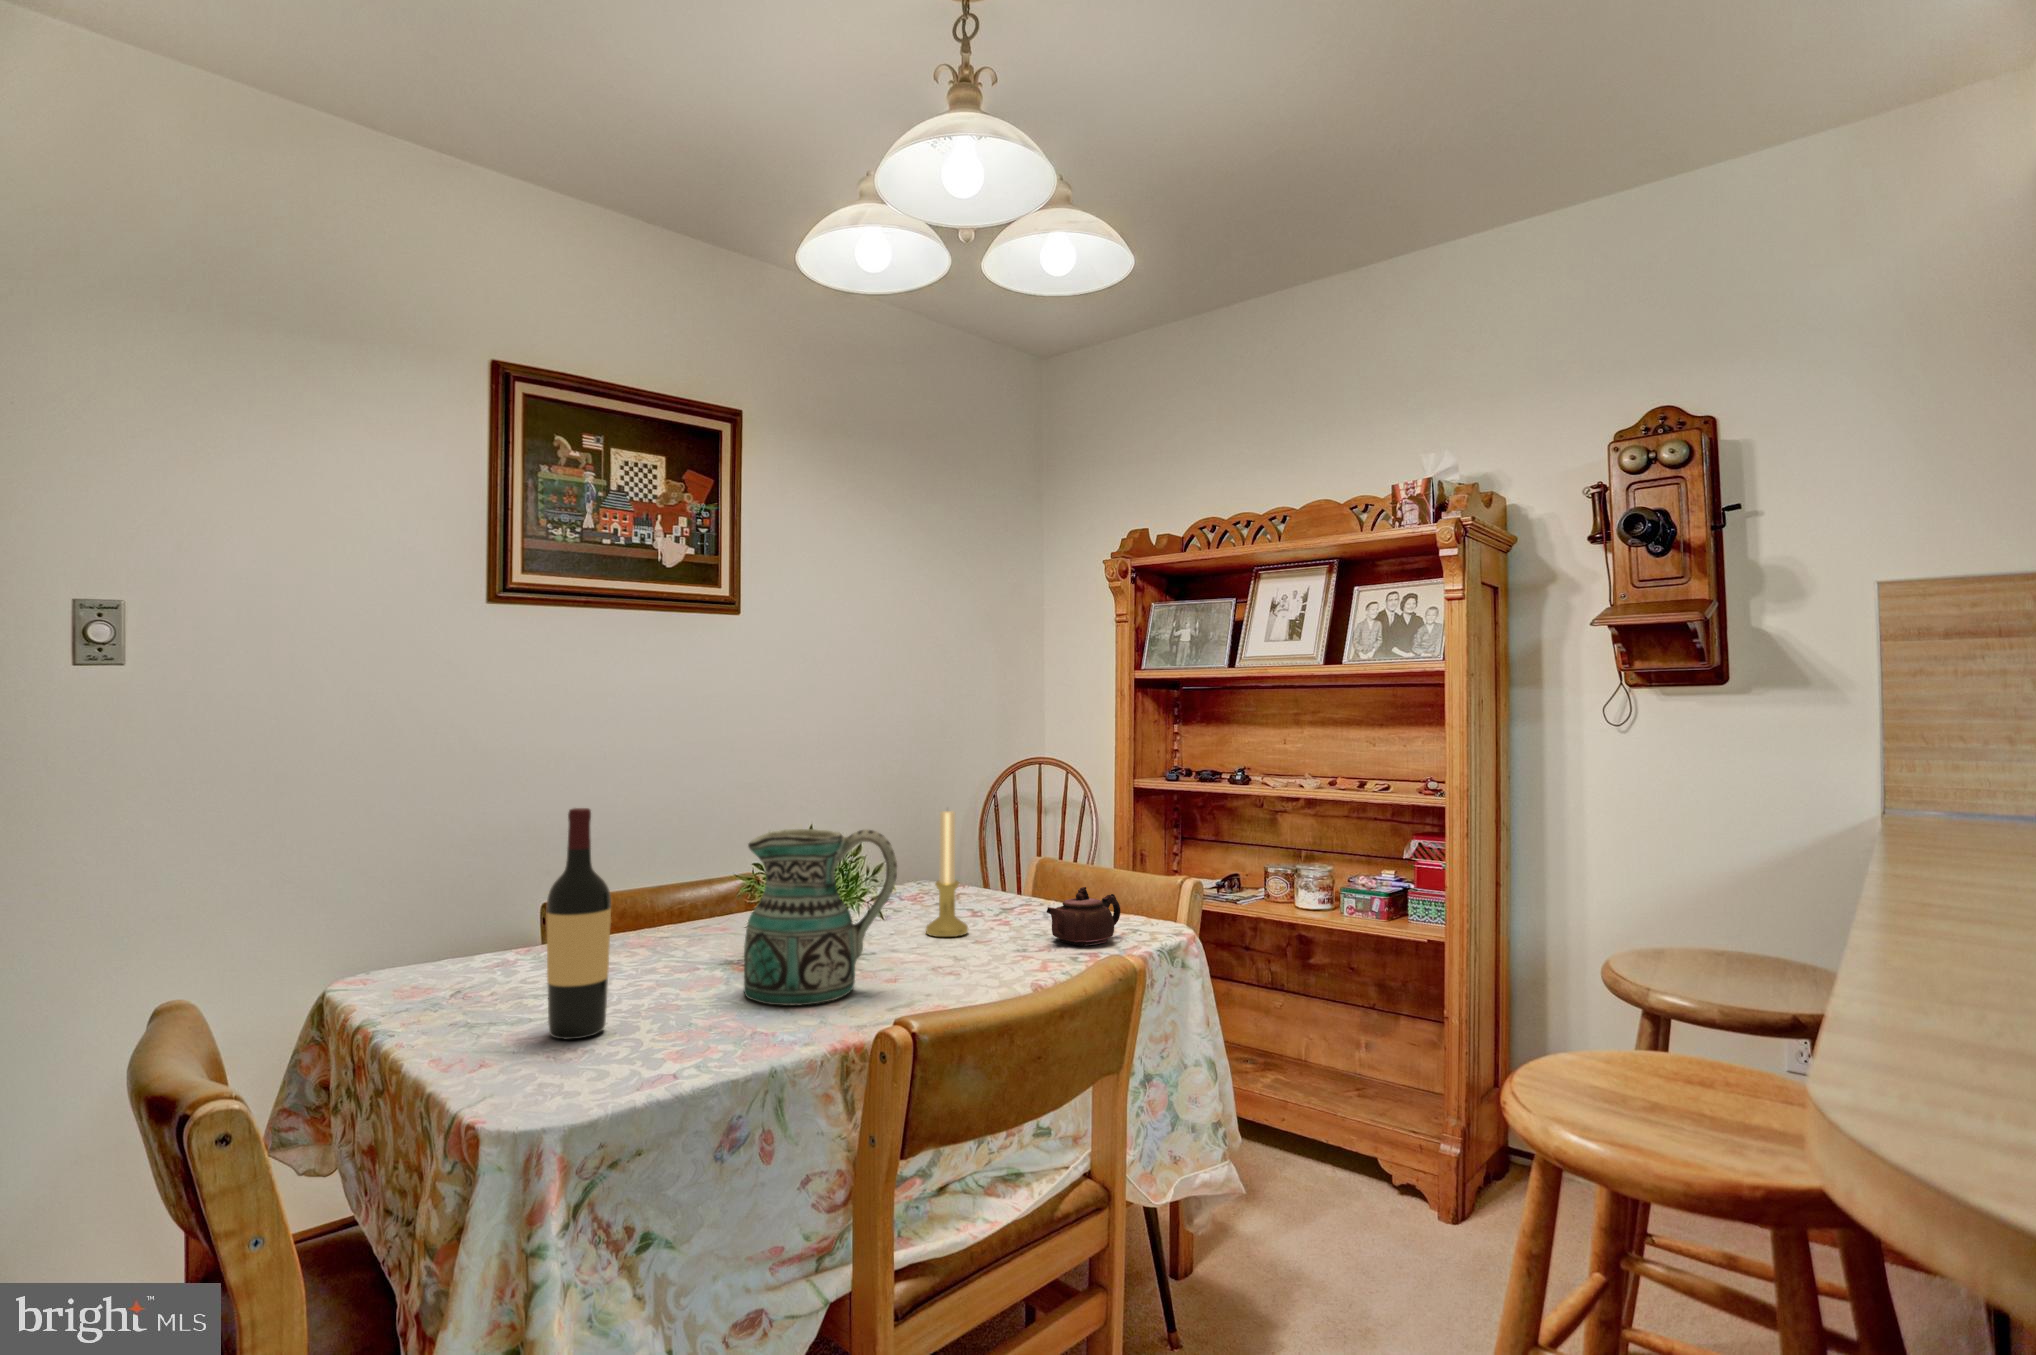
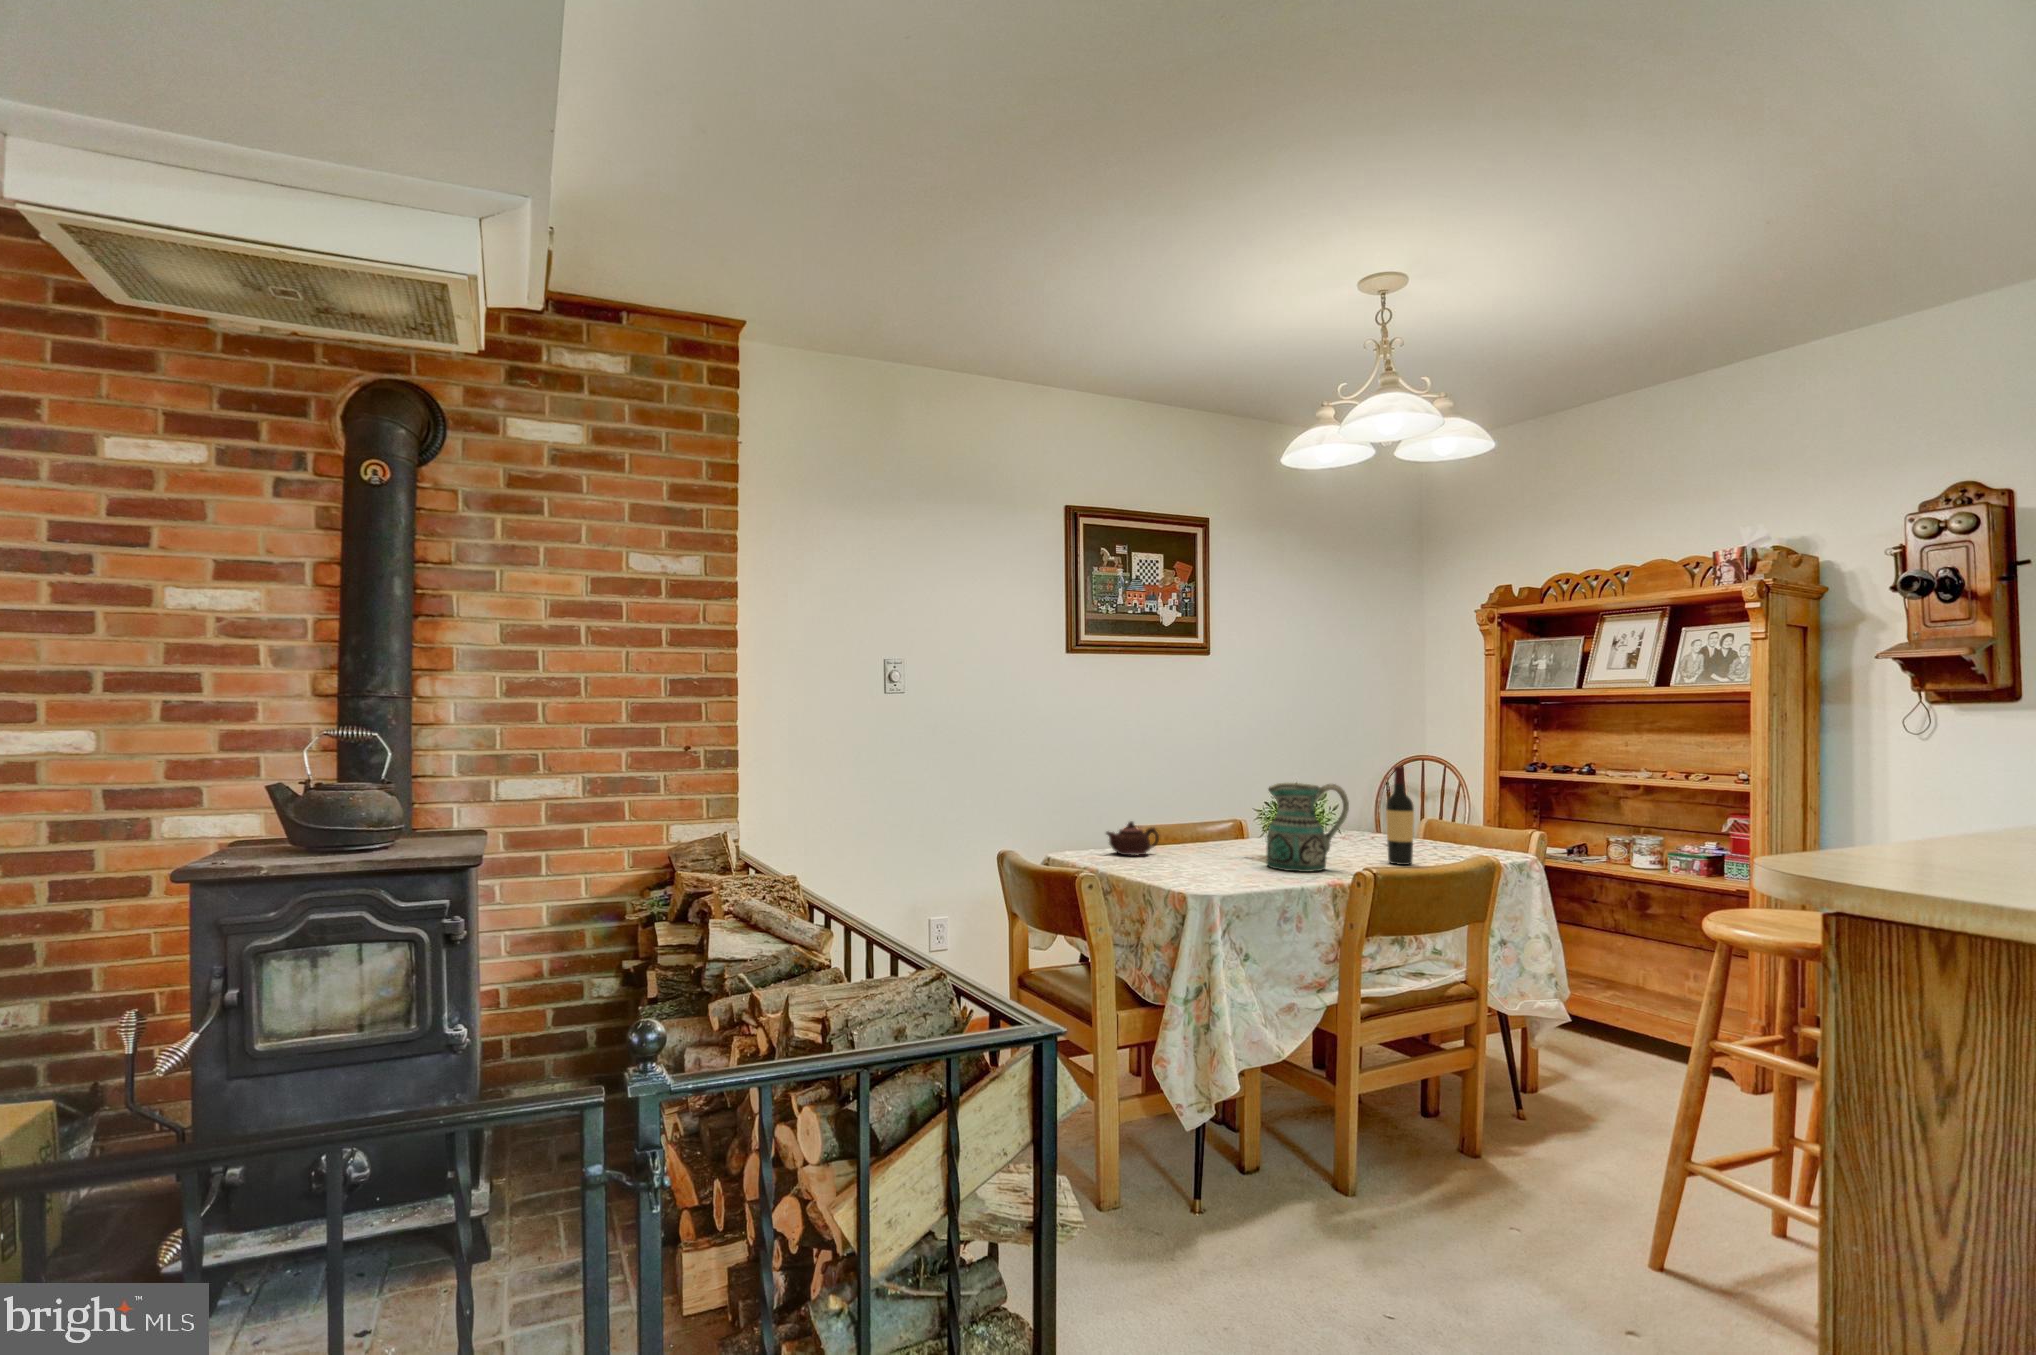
wine bottle: present [546,808,611,1039] -> present [1386,766,1414,865]
candle holder: present [926,811,968,937] -> none [1355,778,1383,855]
teapot: present [1047,887,1120,946] -> present [1106,821,1159,856]

